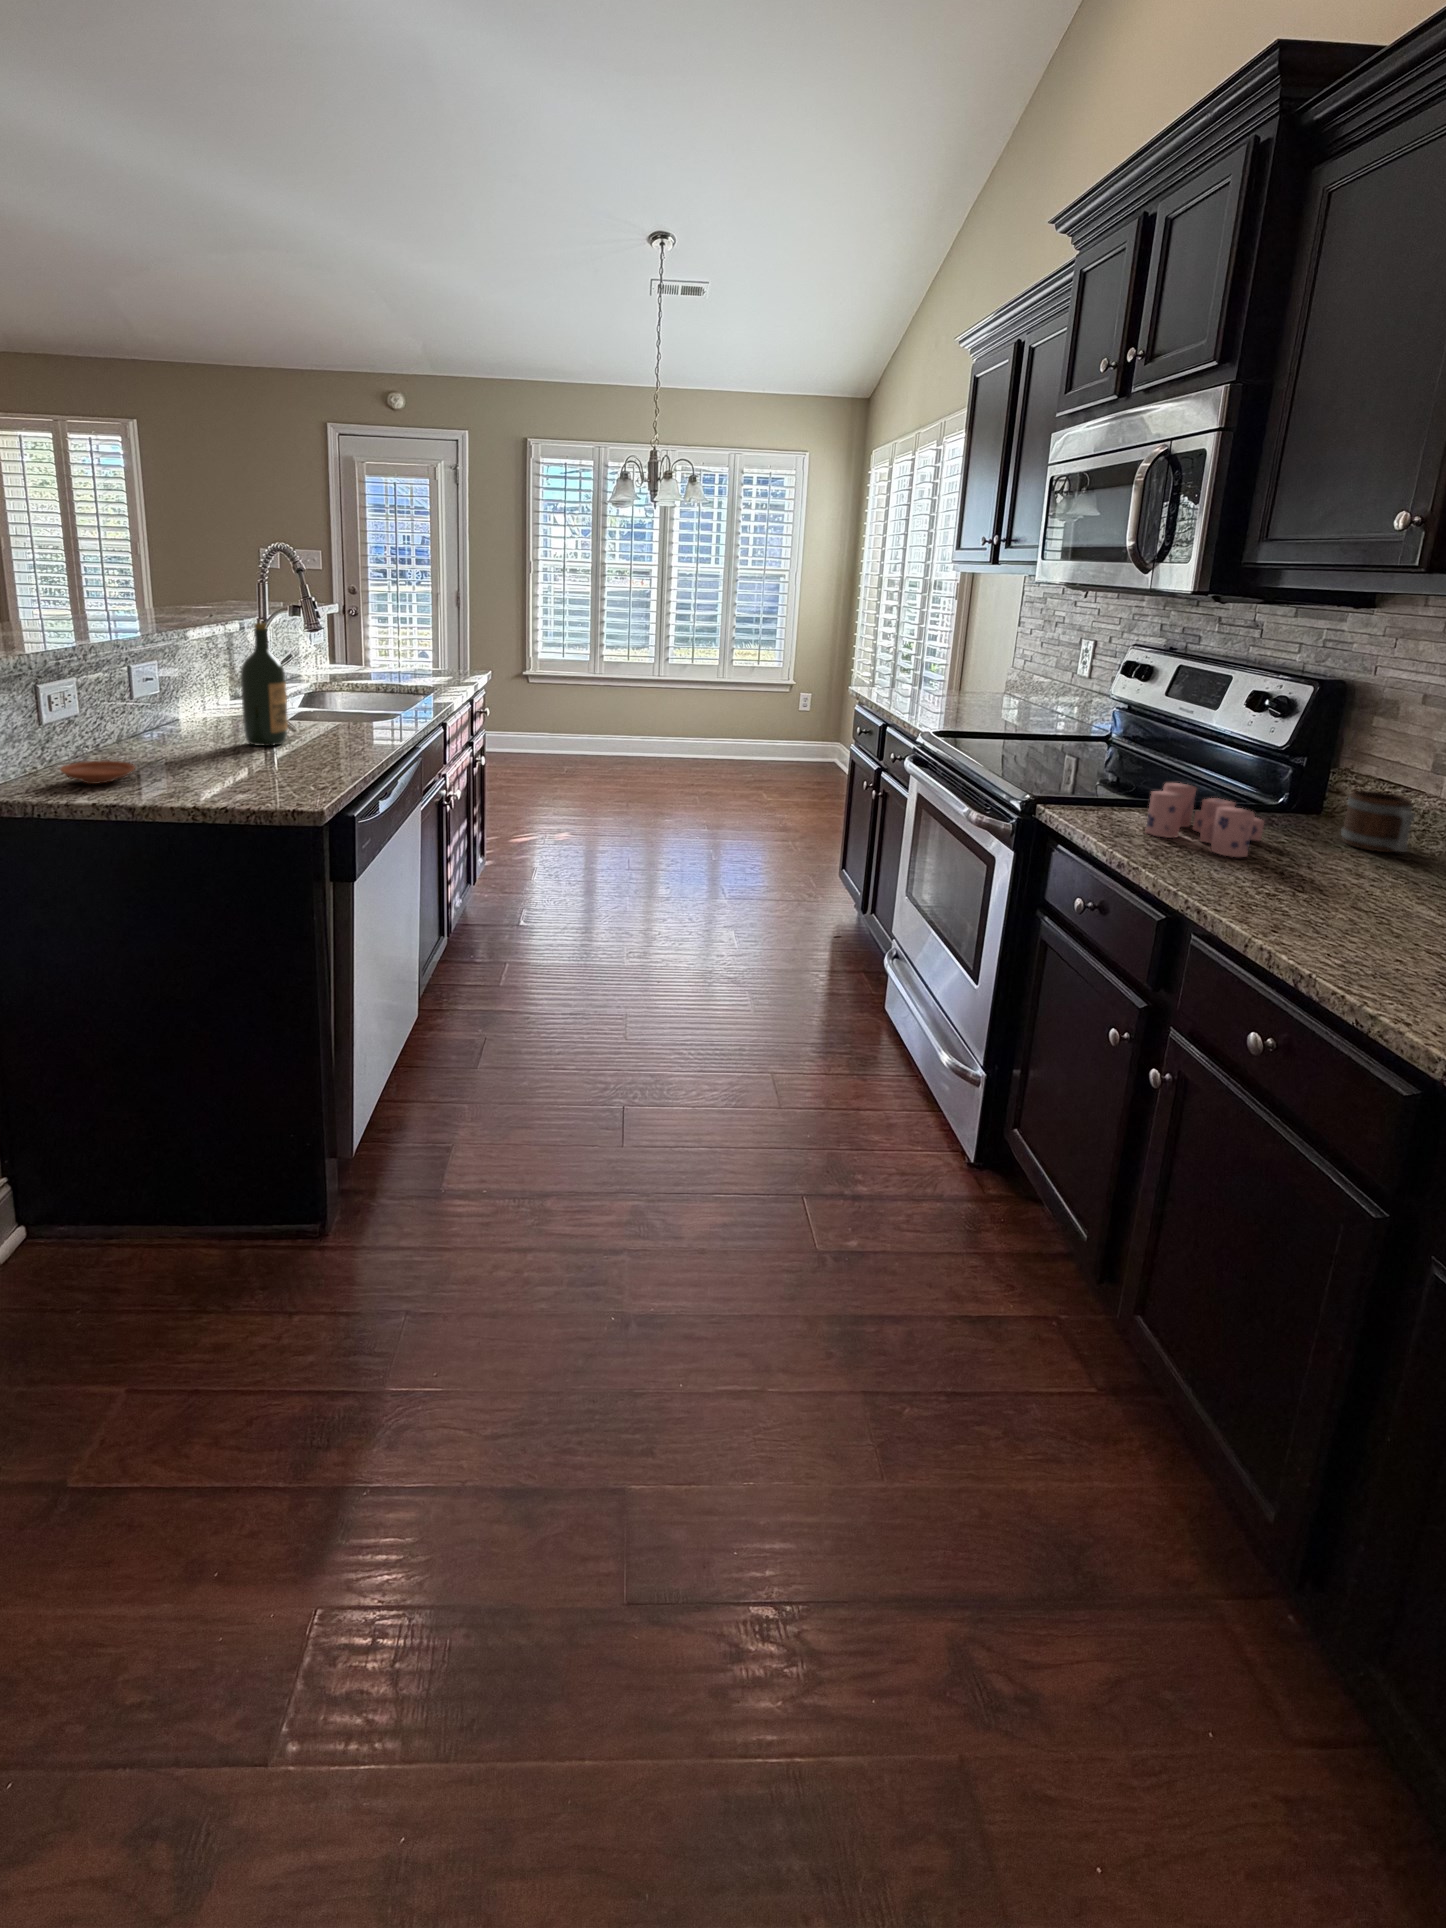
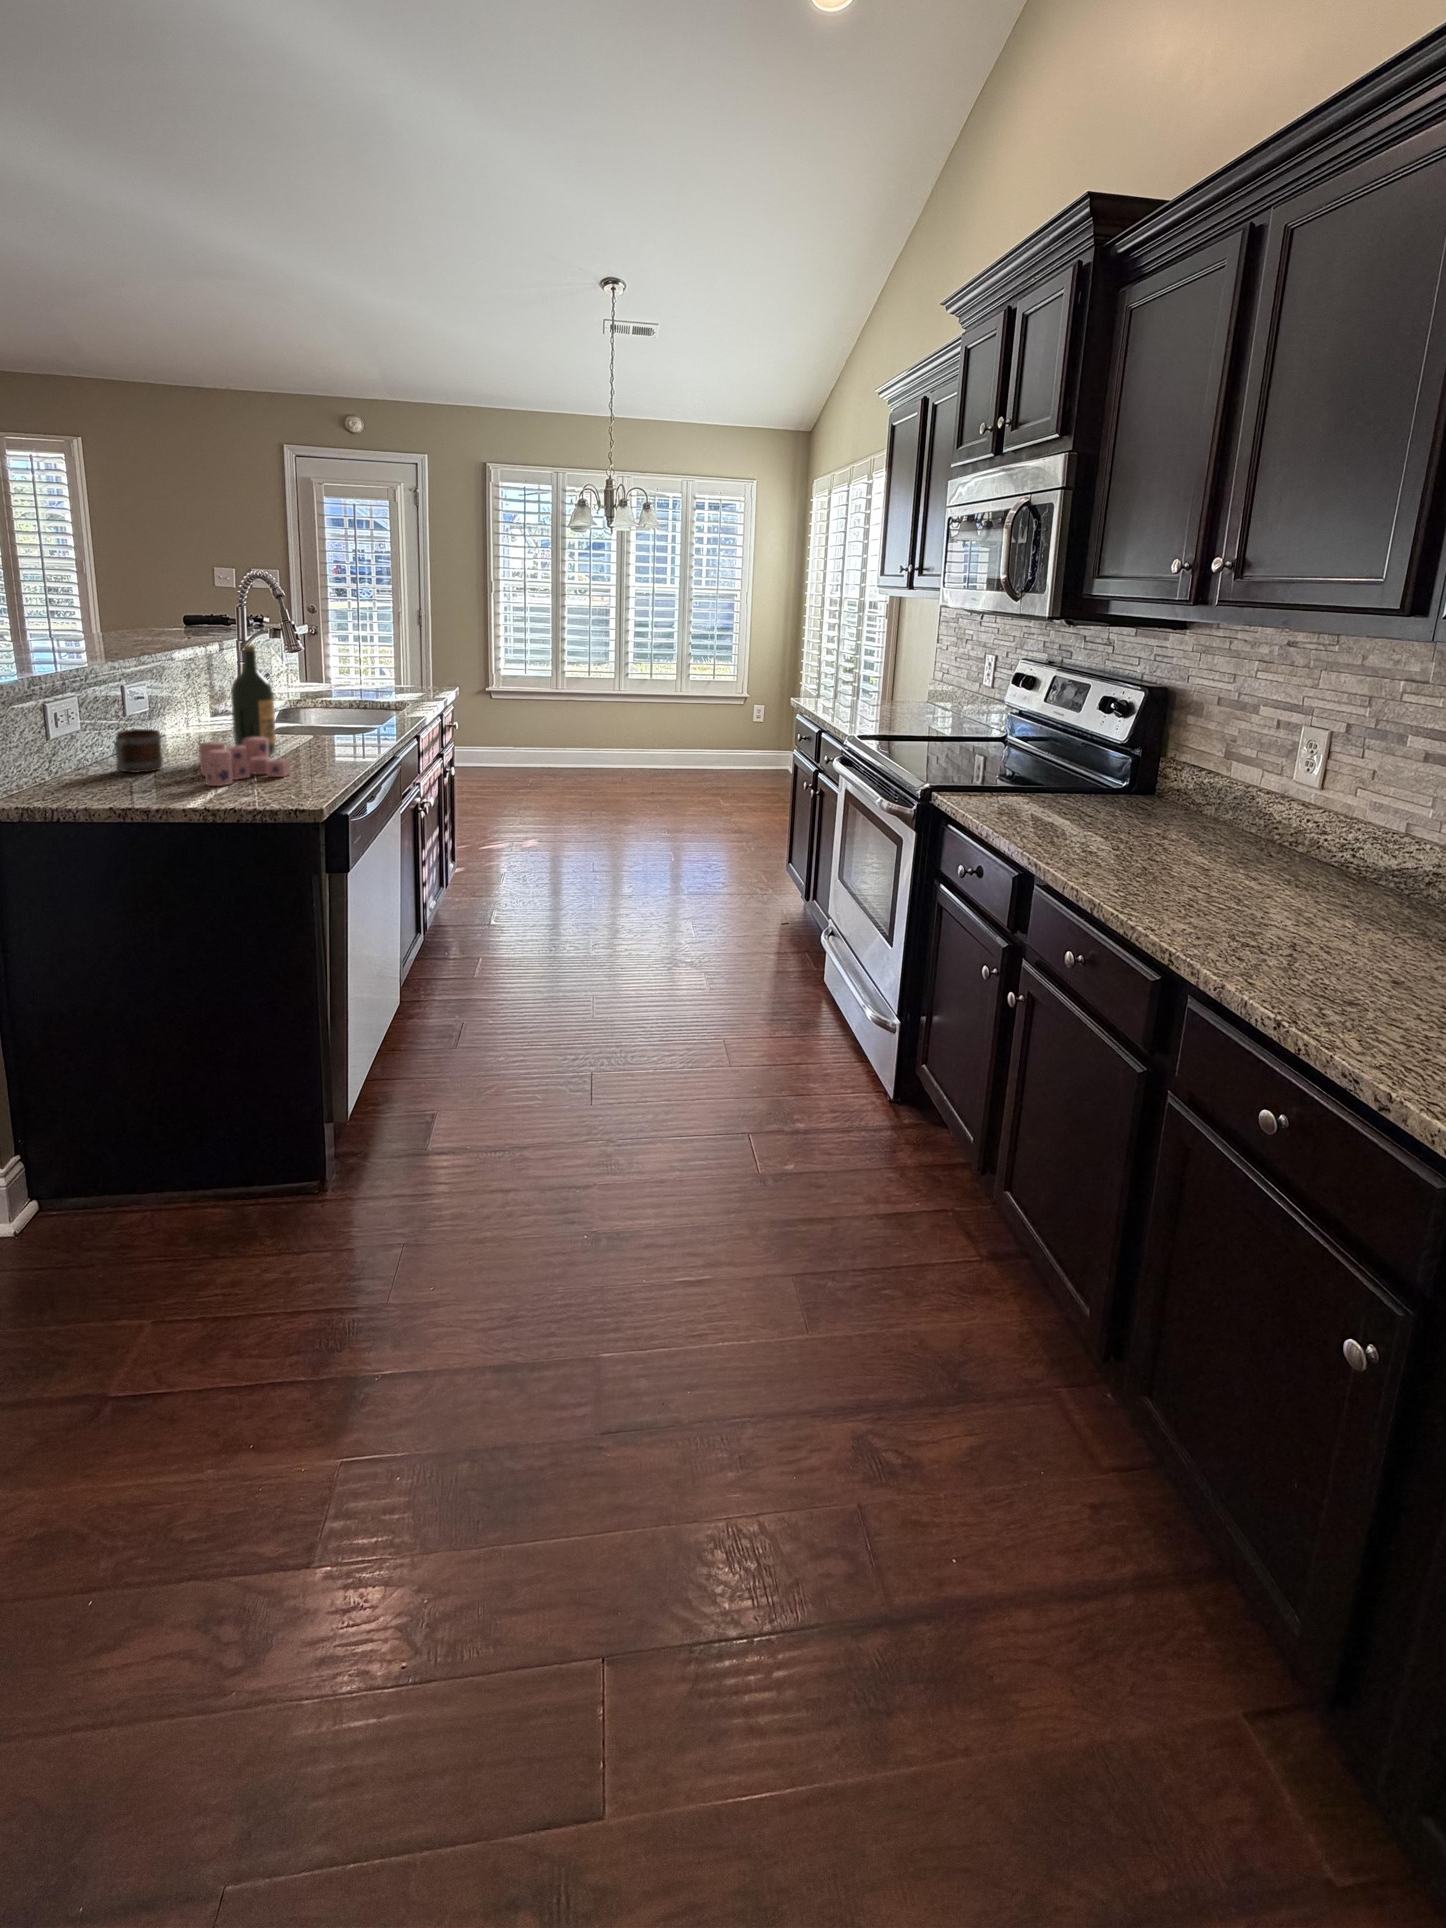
plate: present [60,760,135,784] -> none [70,772,141,792]
candle: present [1146,783,1264,857] -> present [199,737,290,786]
mug: present [1341,790,1415,852] -> present [114,729,163,773]

